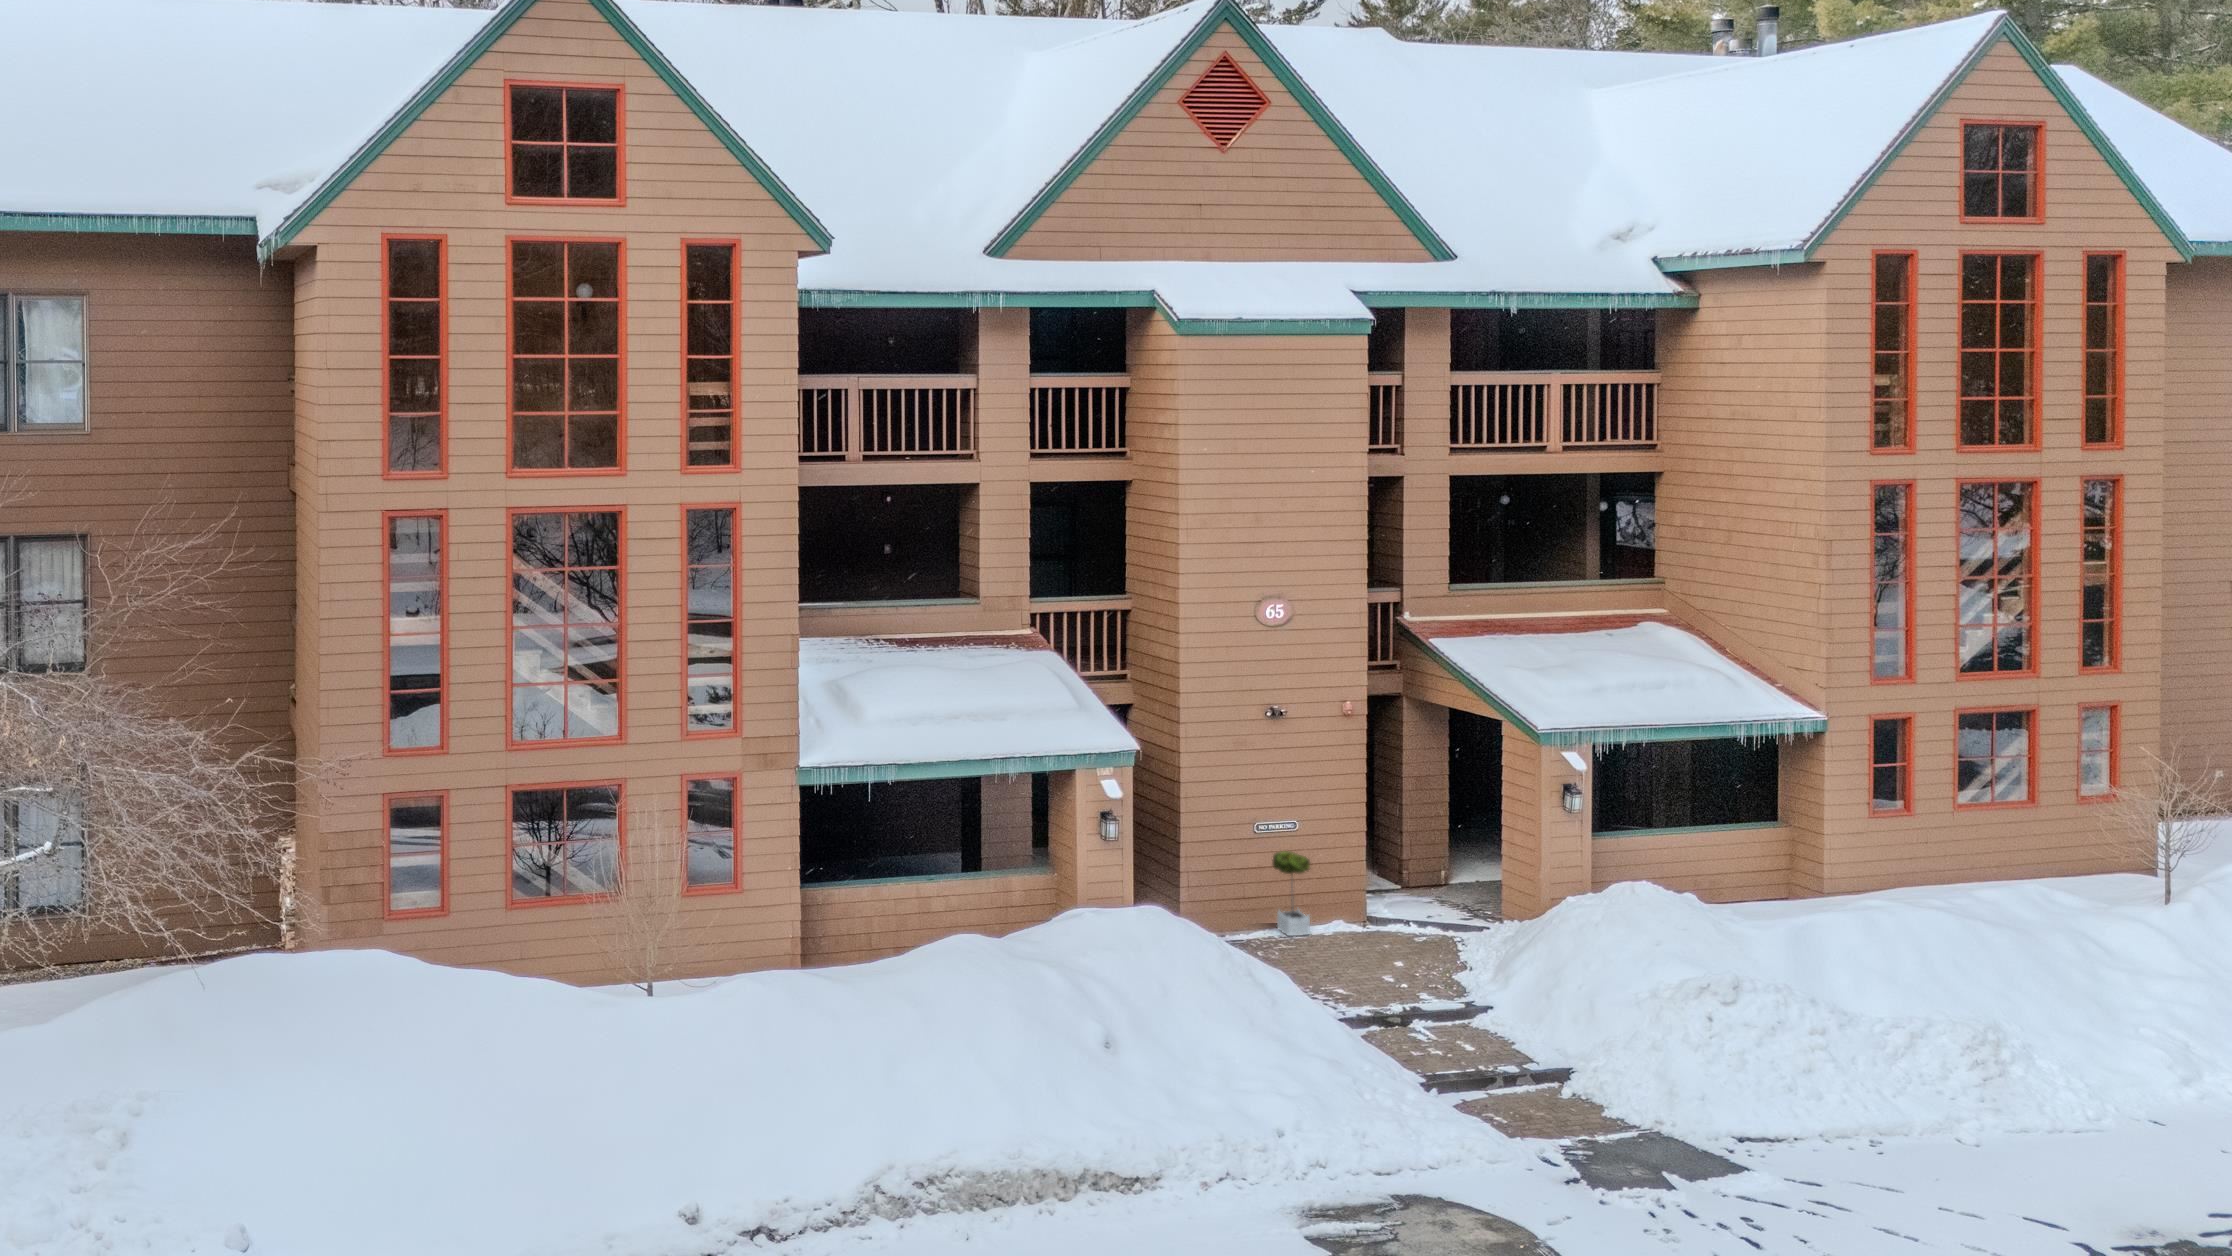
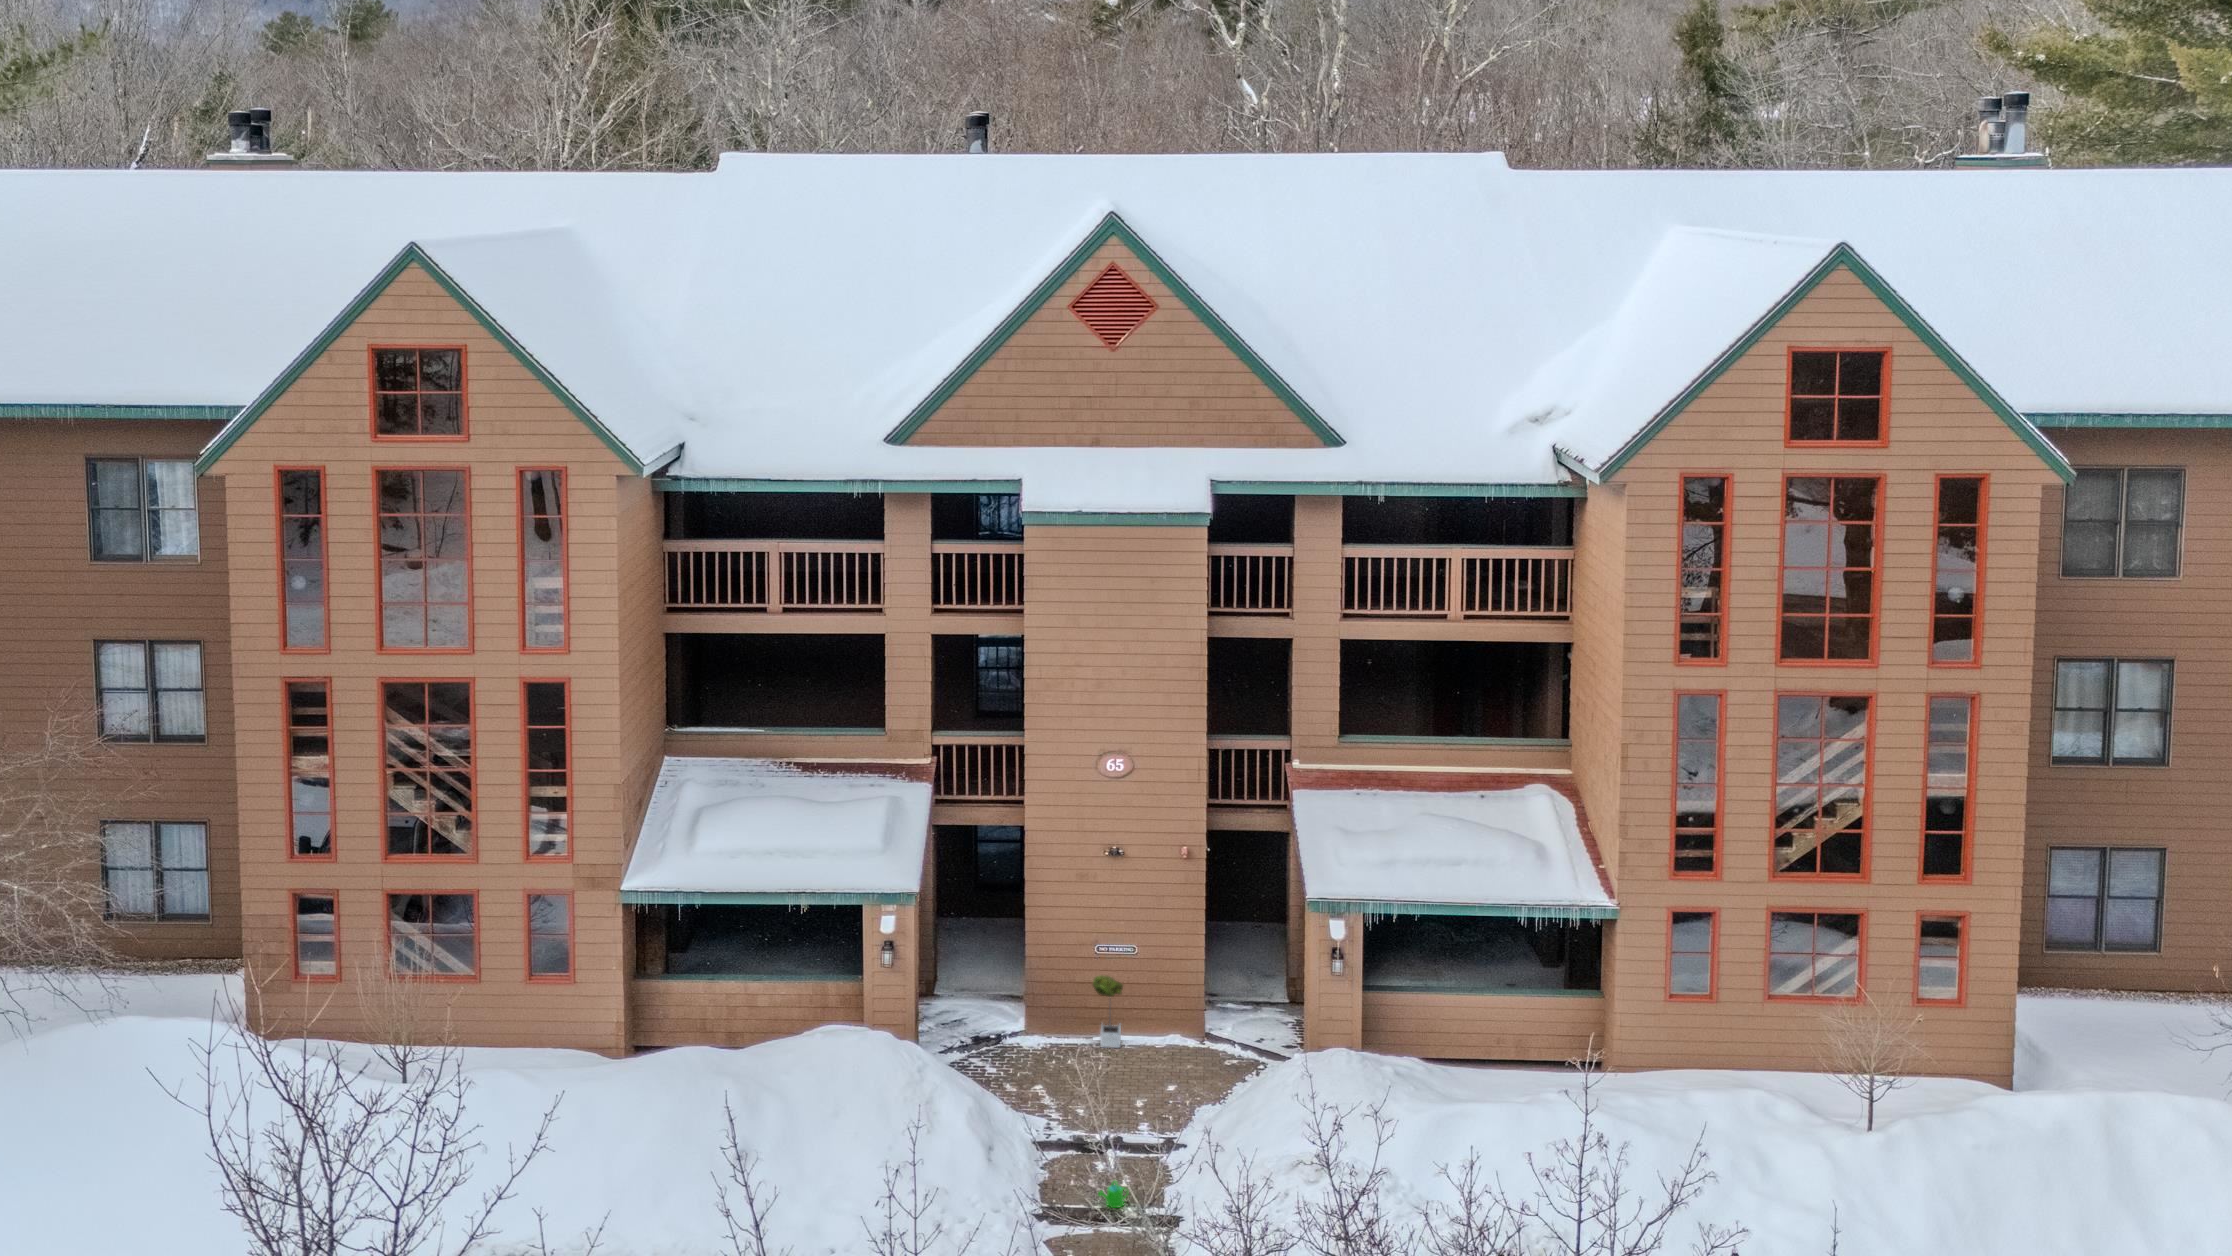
watering can: none [1509,1057,1535,1093] -> present [1099,1181,1128,1208]

